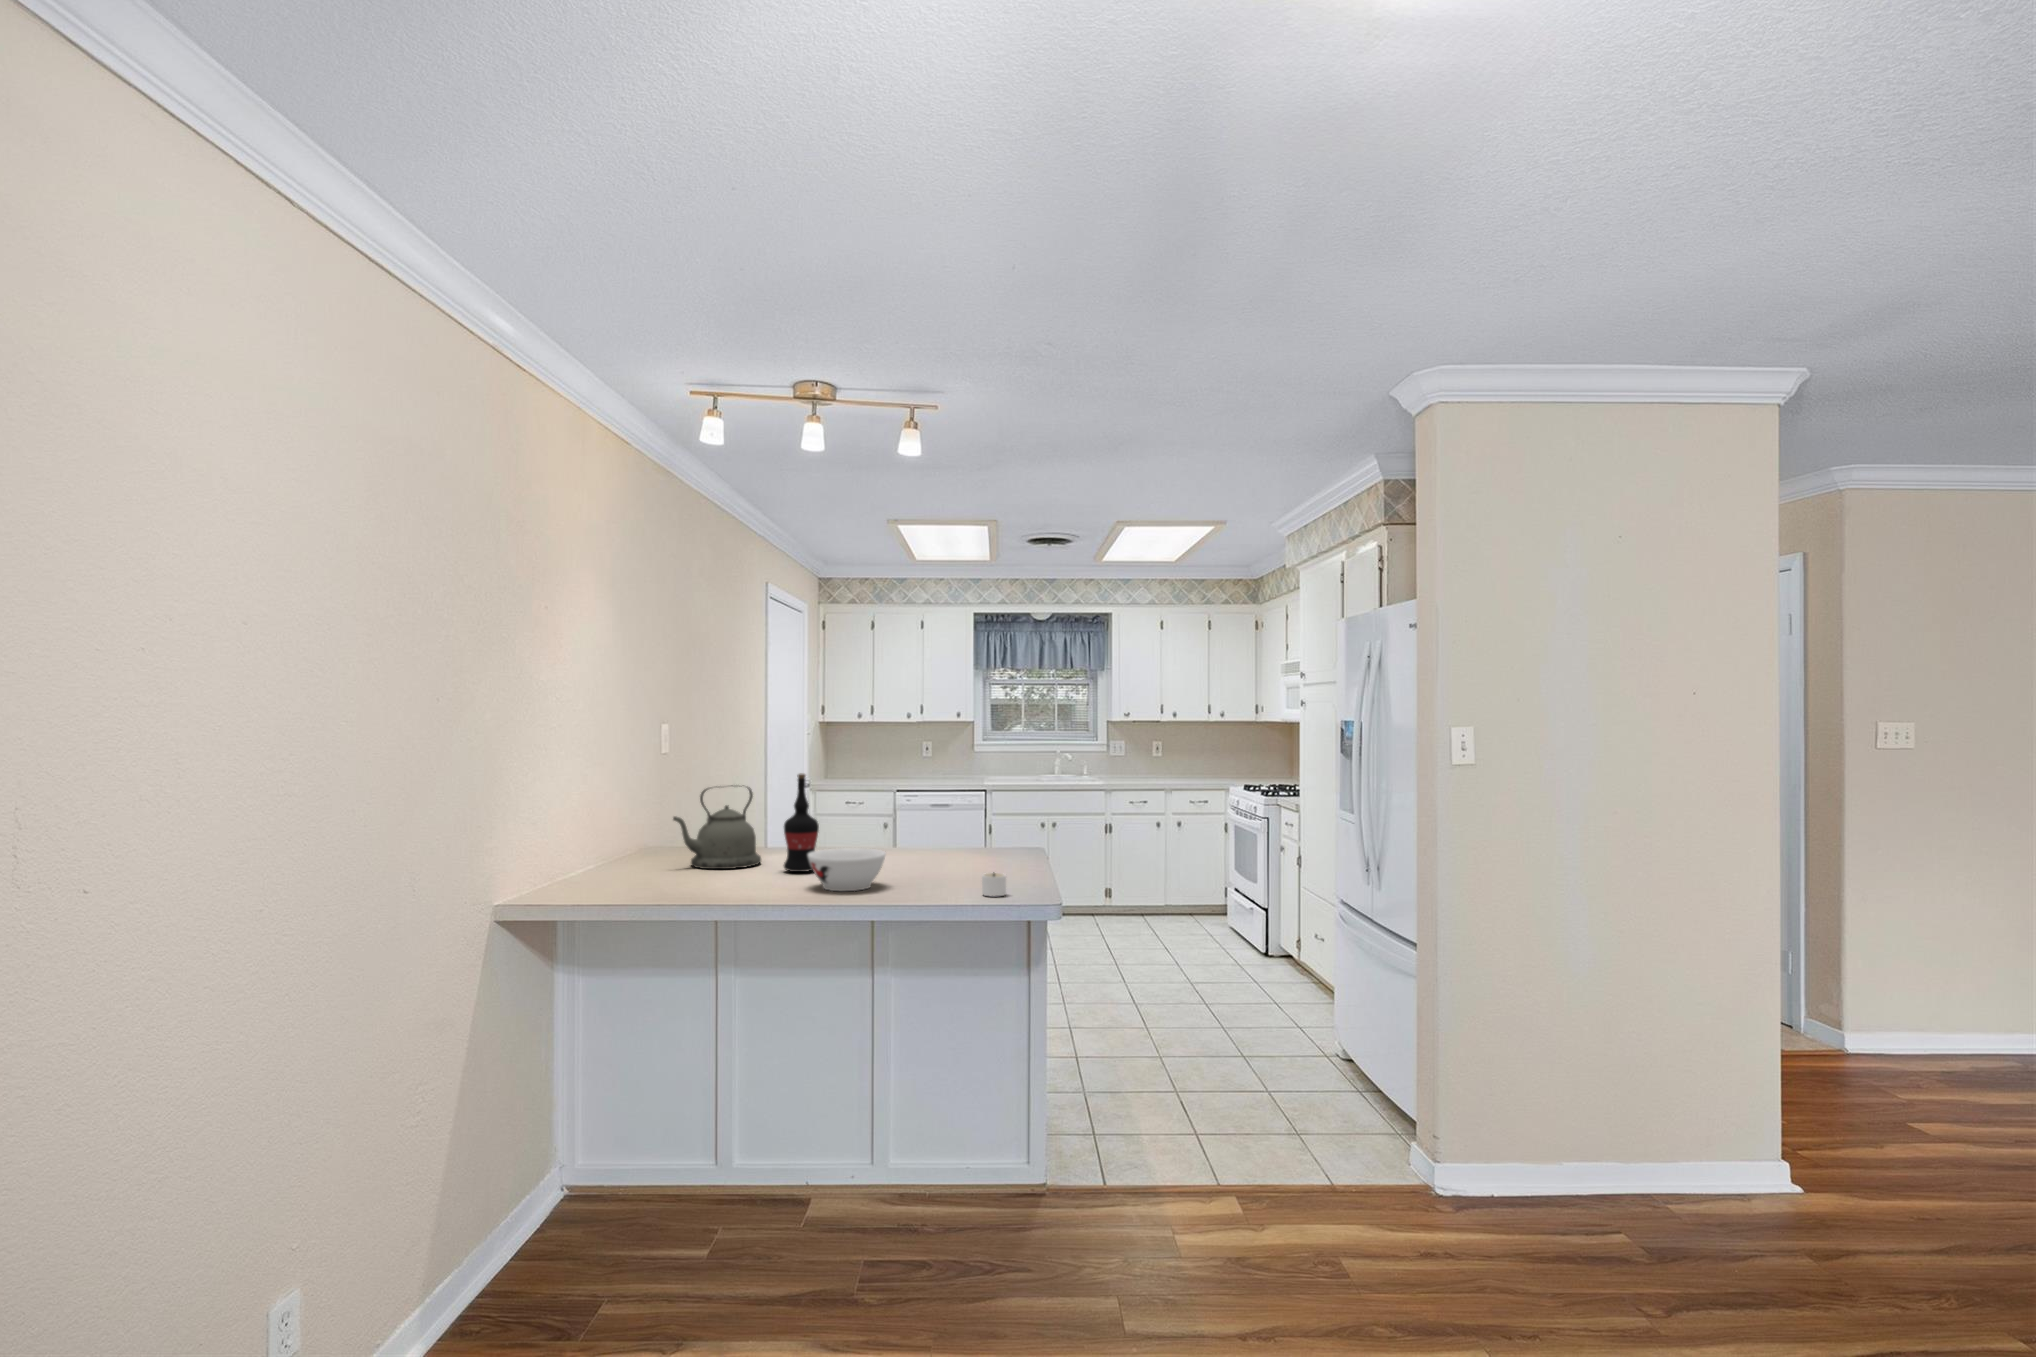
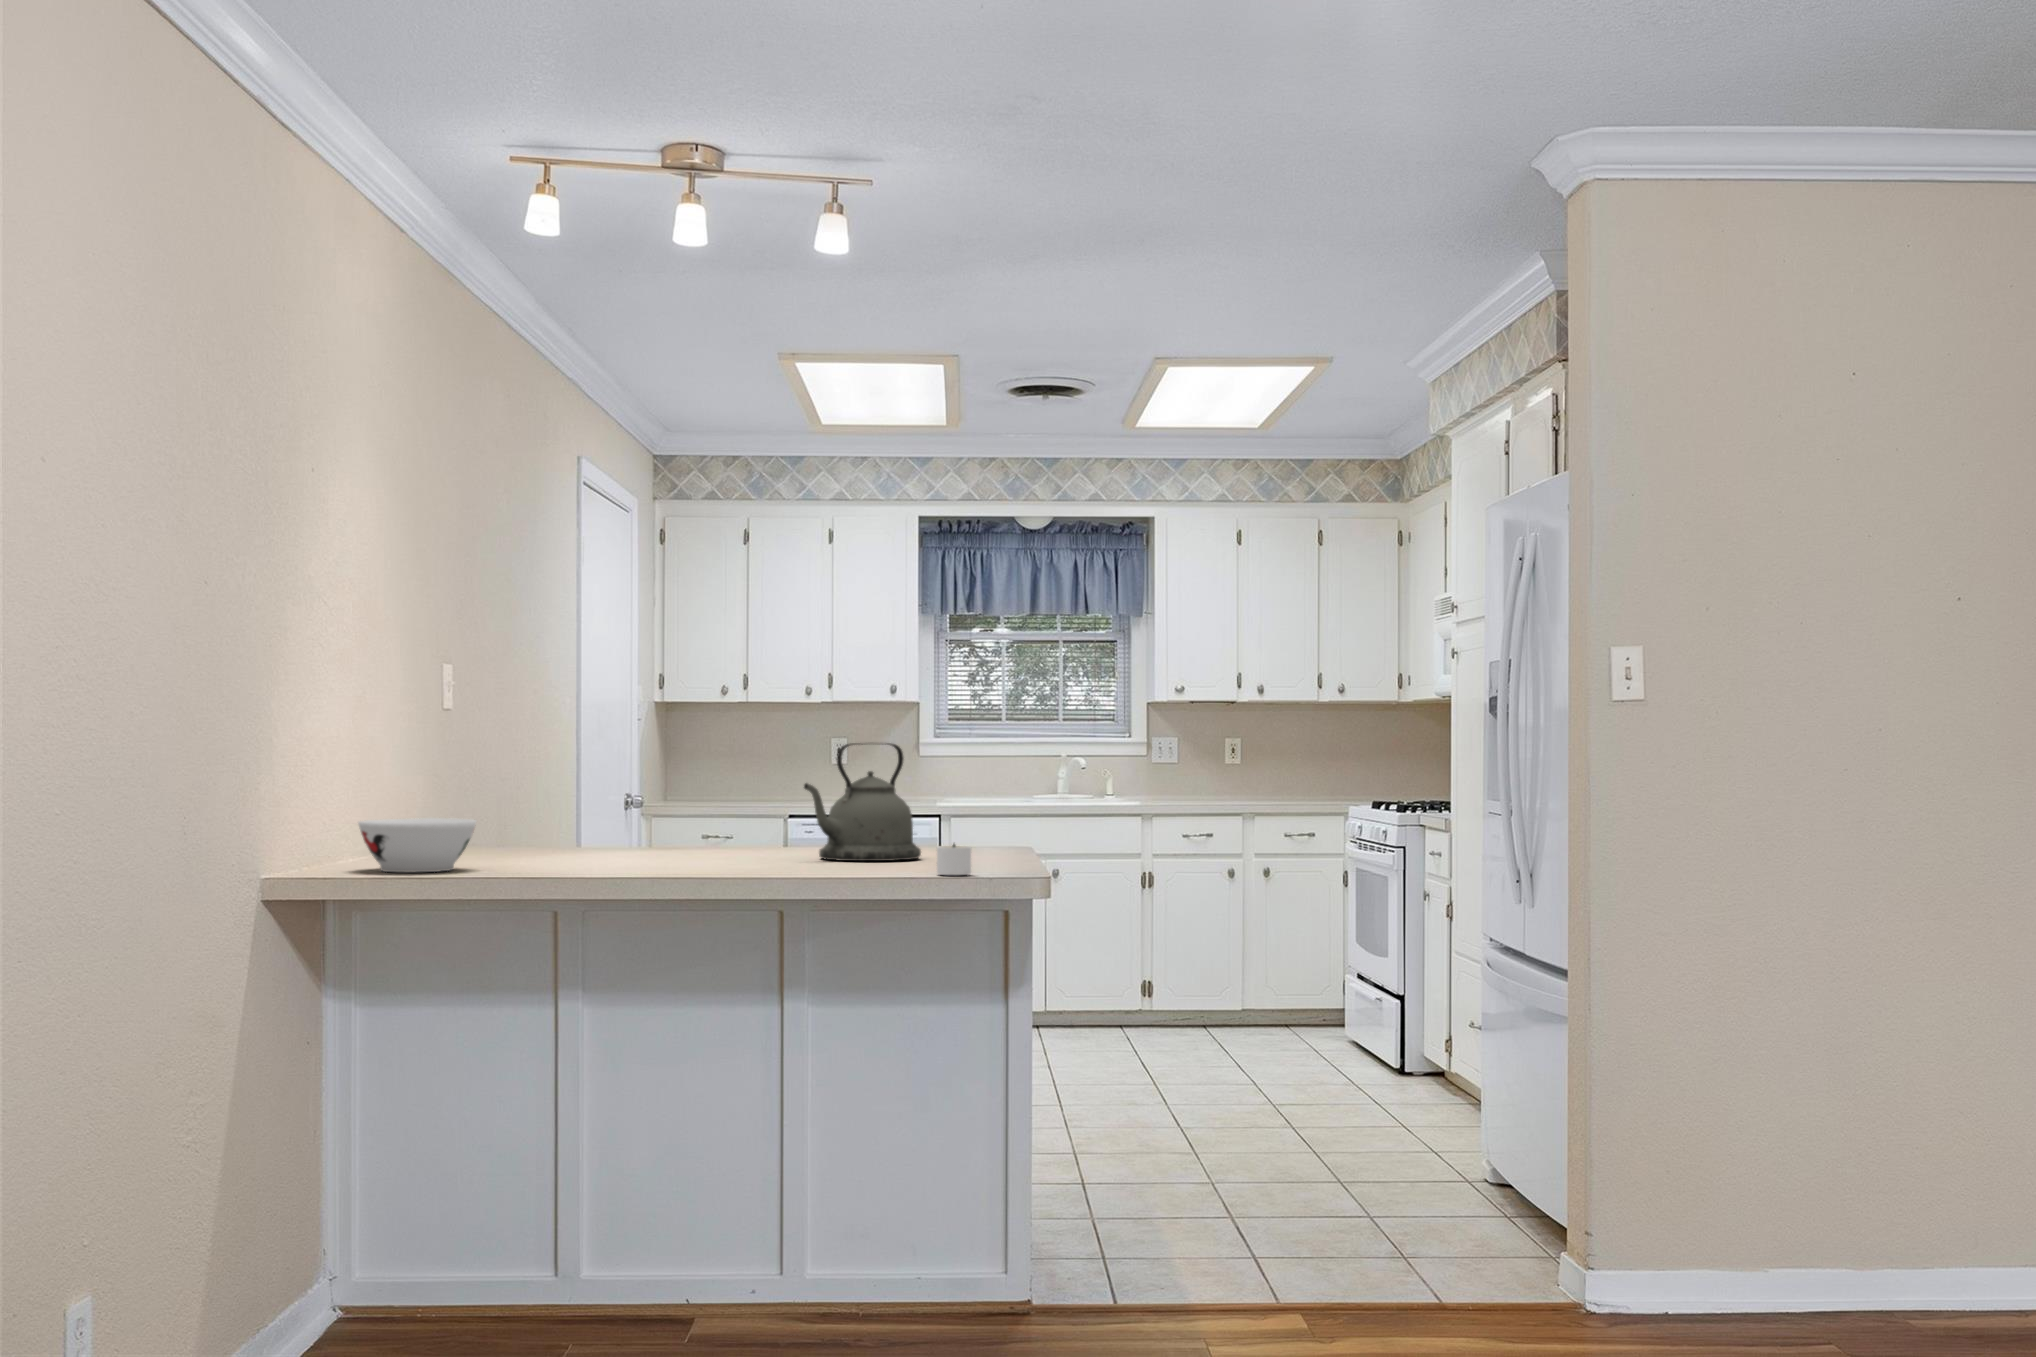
wine bottle: present [784,773,819,872] -> none [645,718,697,860]
kettle: present [673,785,761,869] -> present [804,743,921,861]
bowl: present [808,848,886,891] -> present [358,818,476,872]

